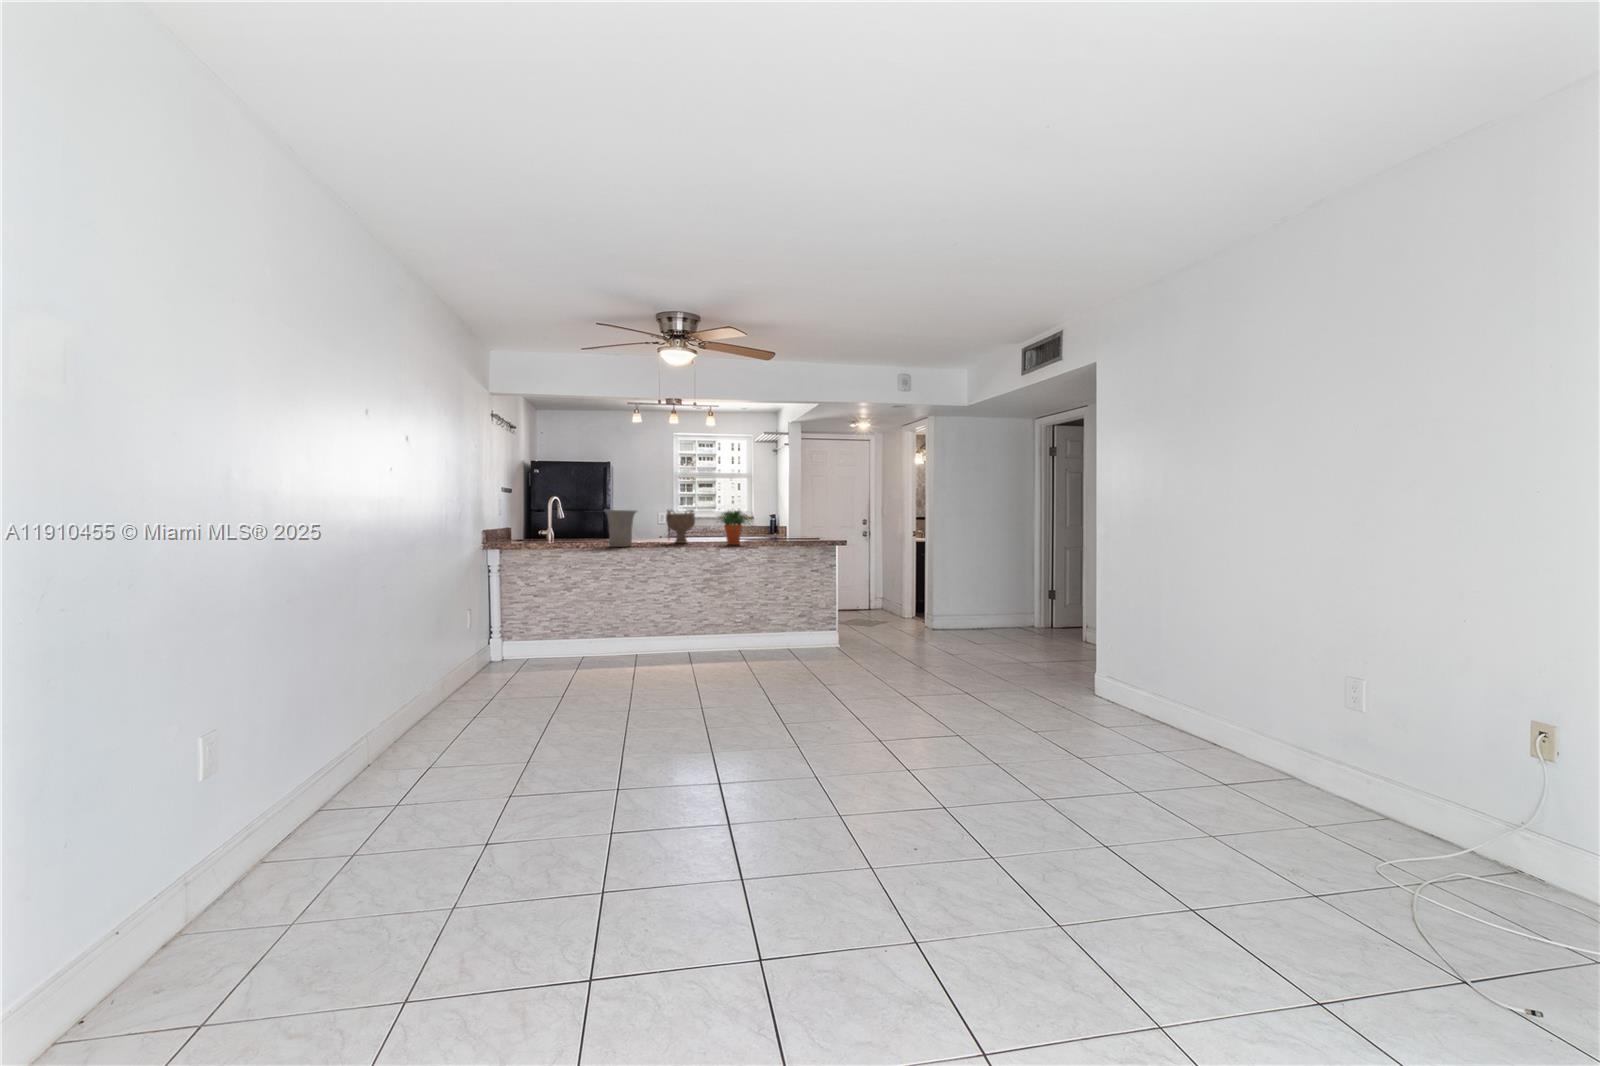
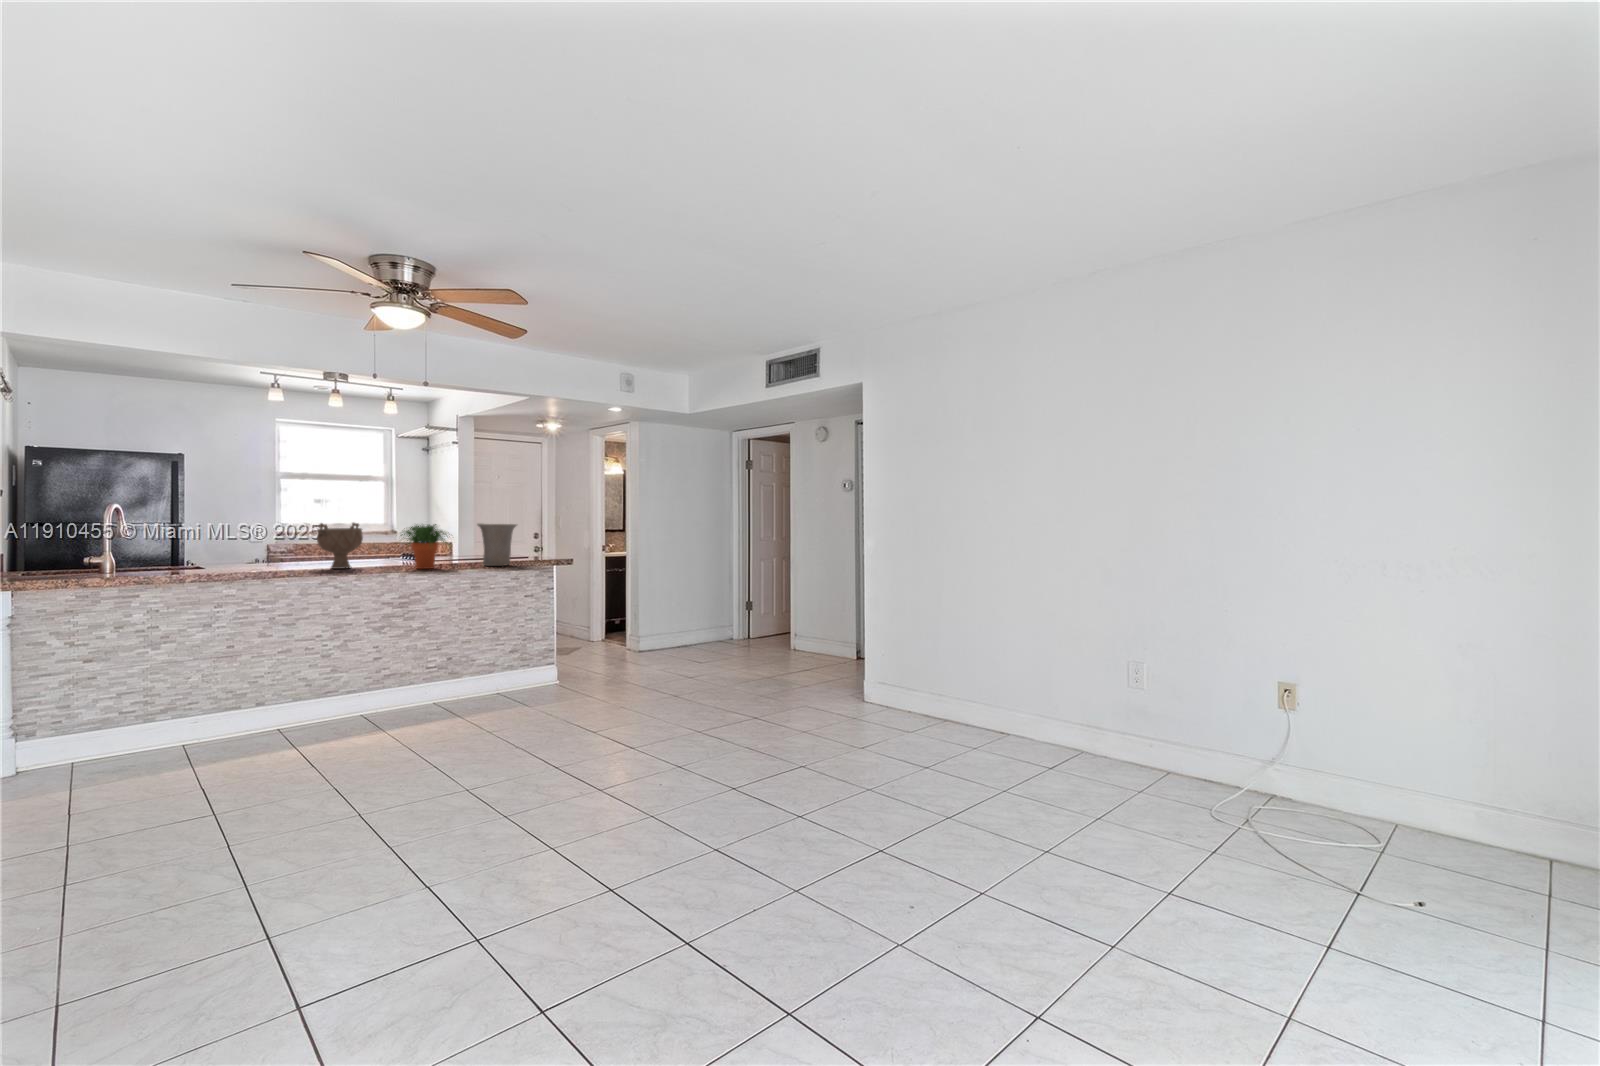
vase: present [604,510,637,547] -> present [477,523,517,566]

